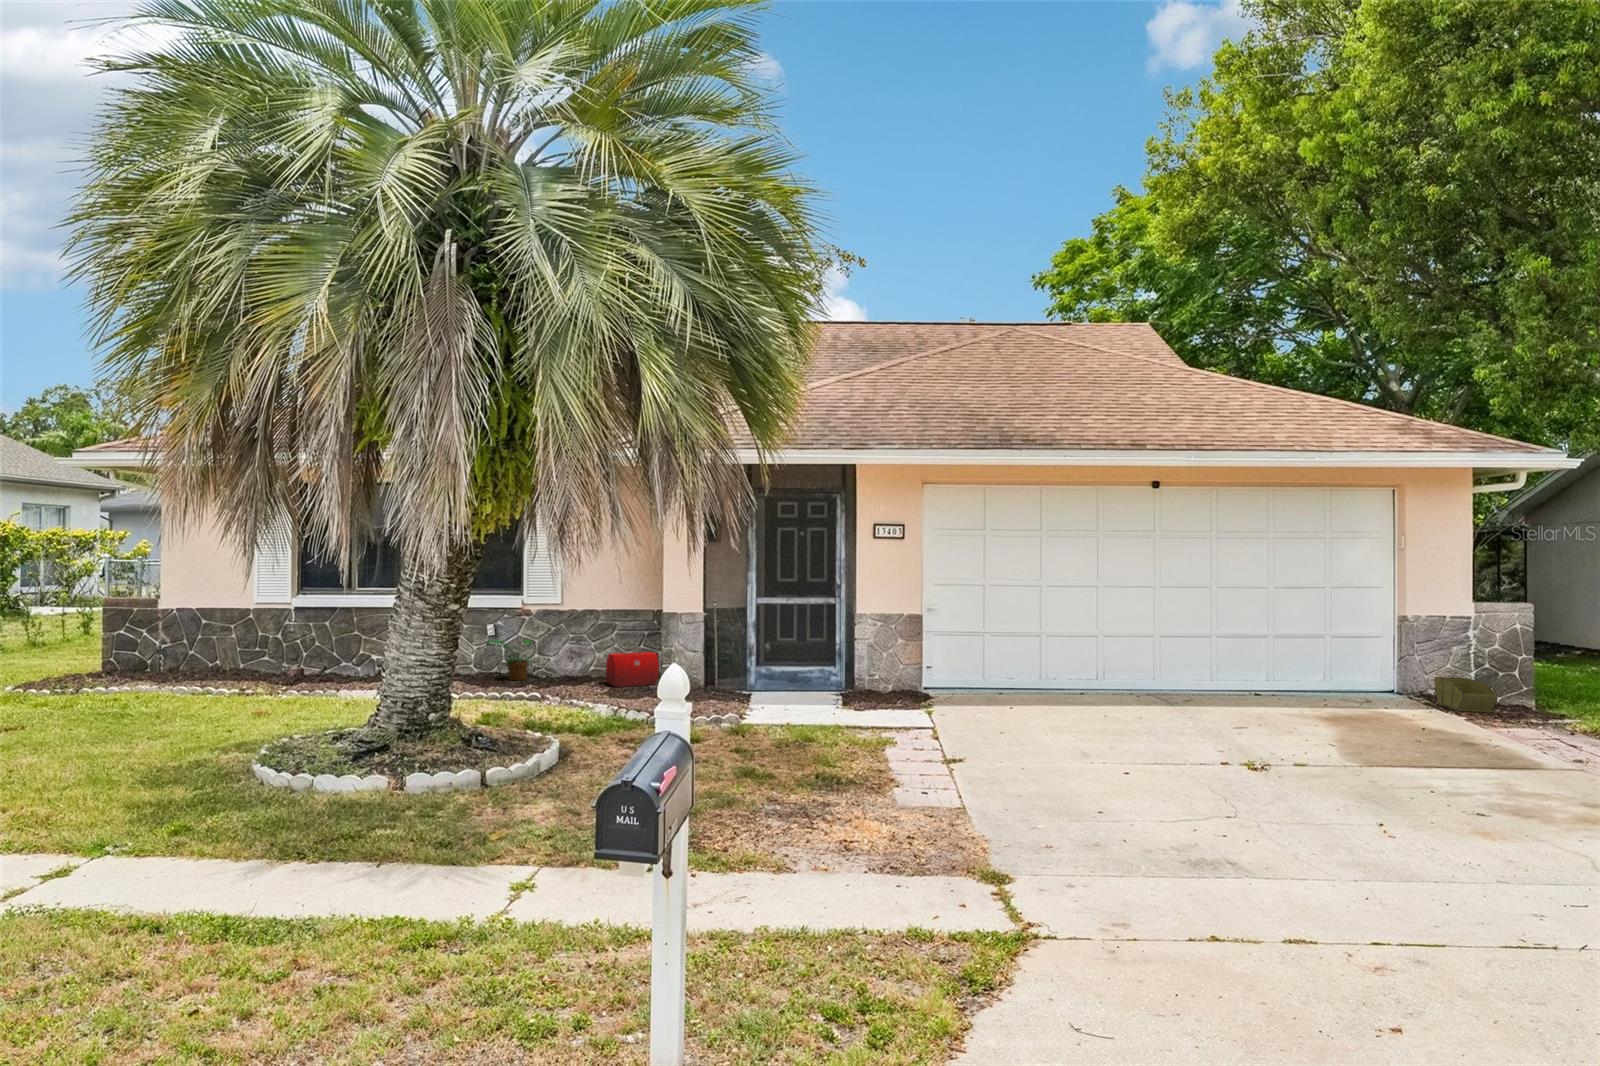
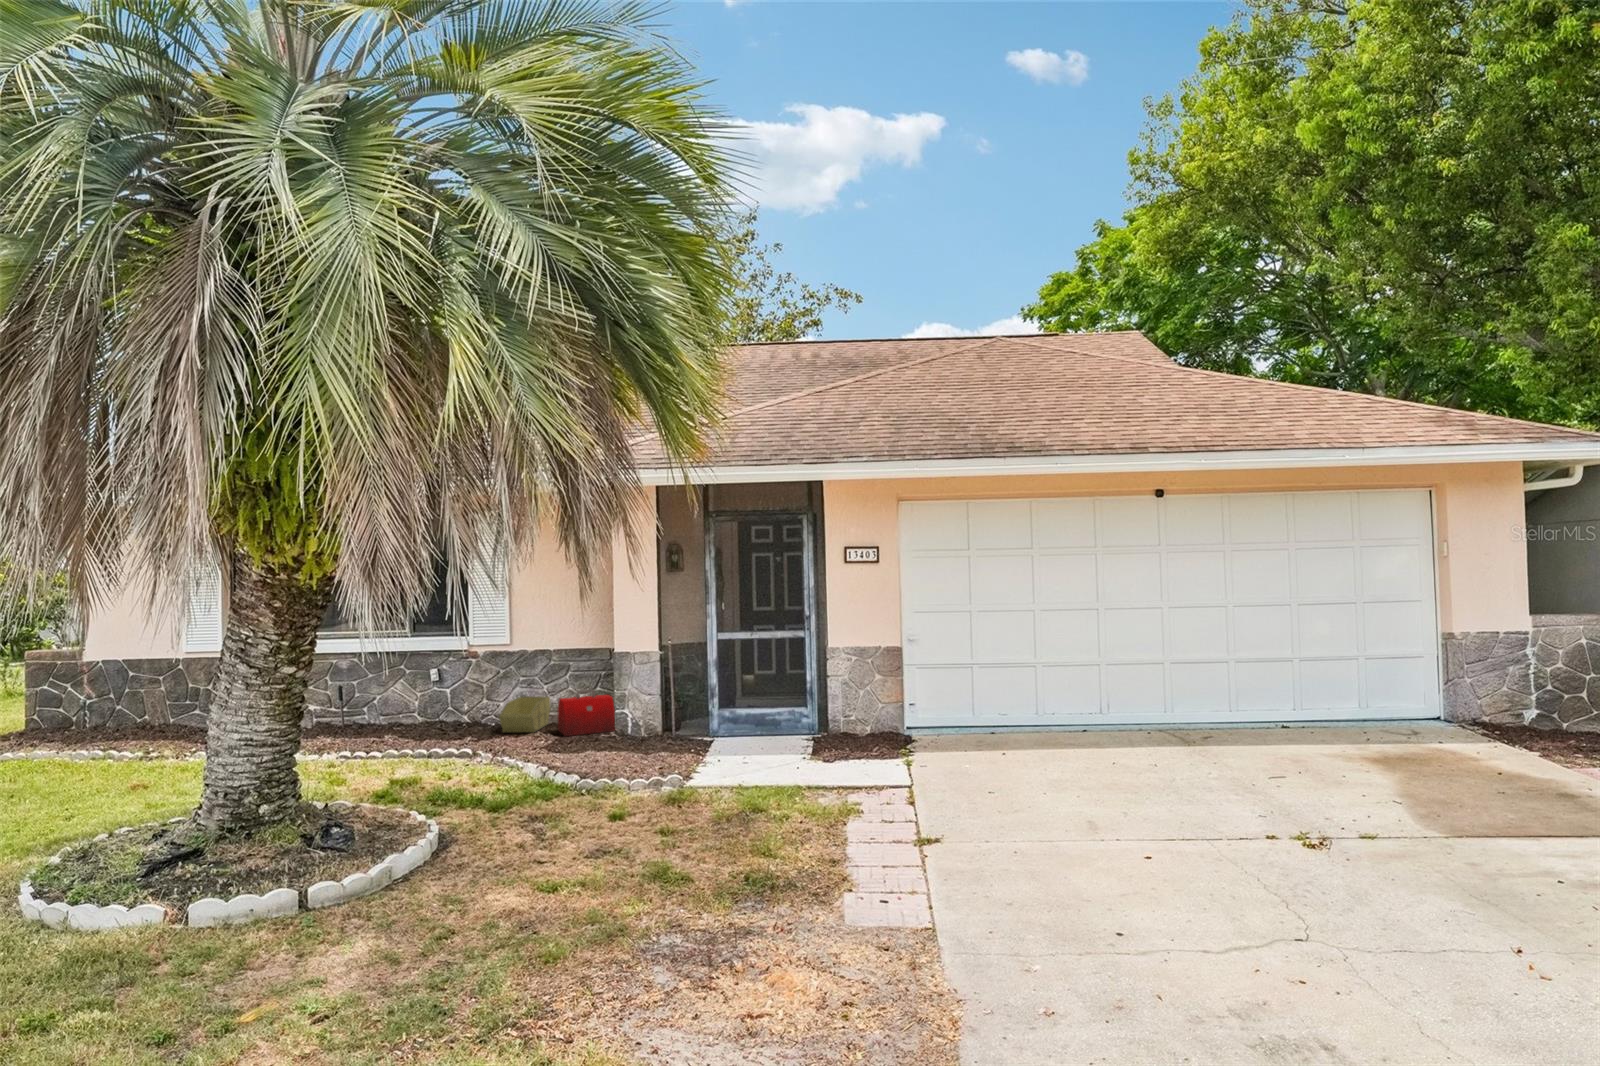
potted plant: present [486,640,532,680] -> none [426,684,483,730]
storage bin: present [1434,677,1497,712] -> present [499,697,551,732]

